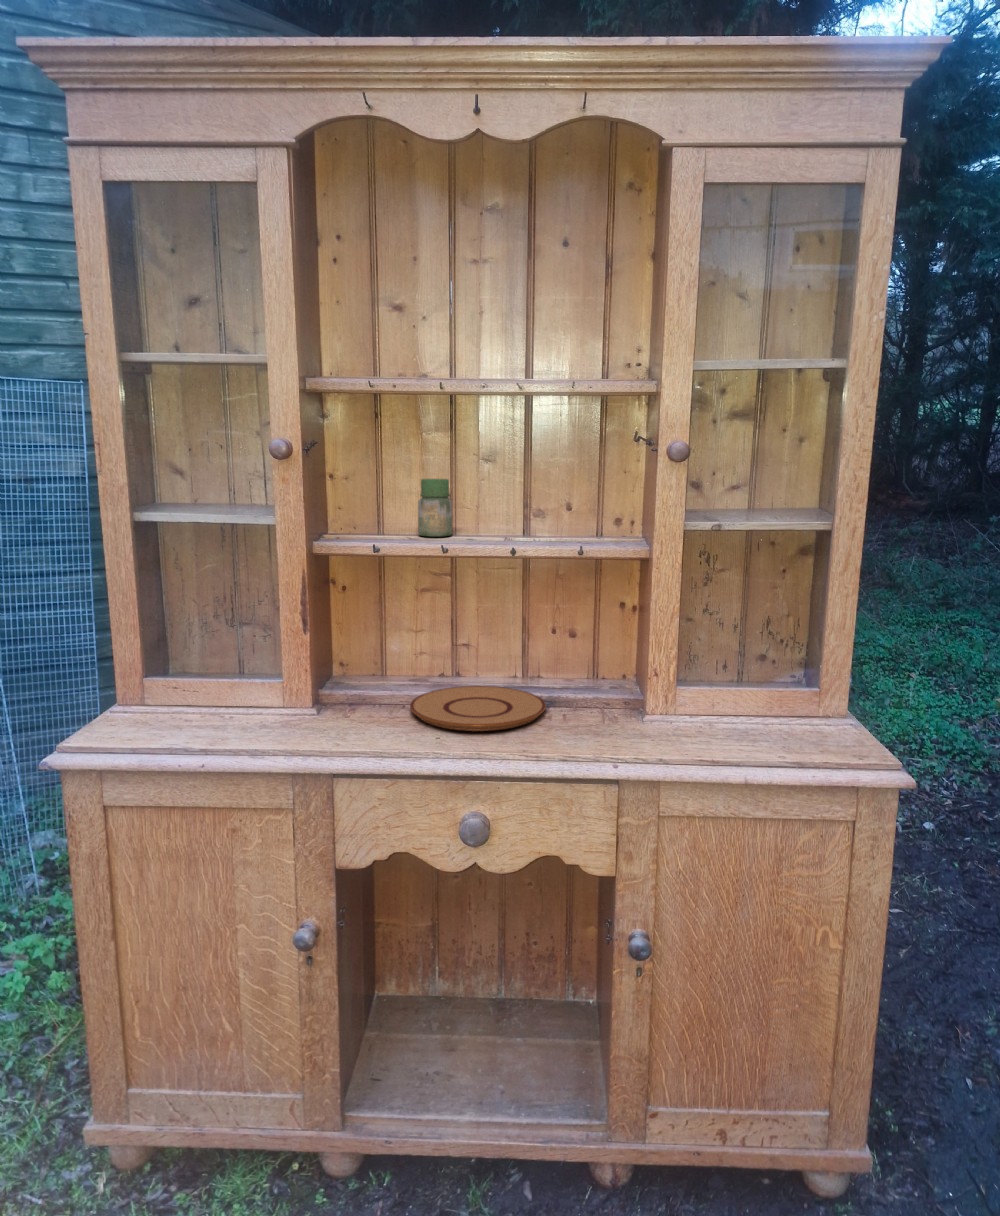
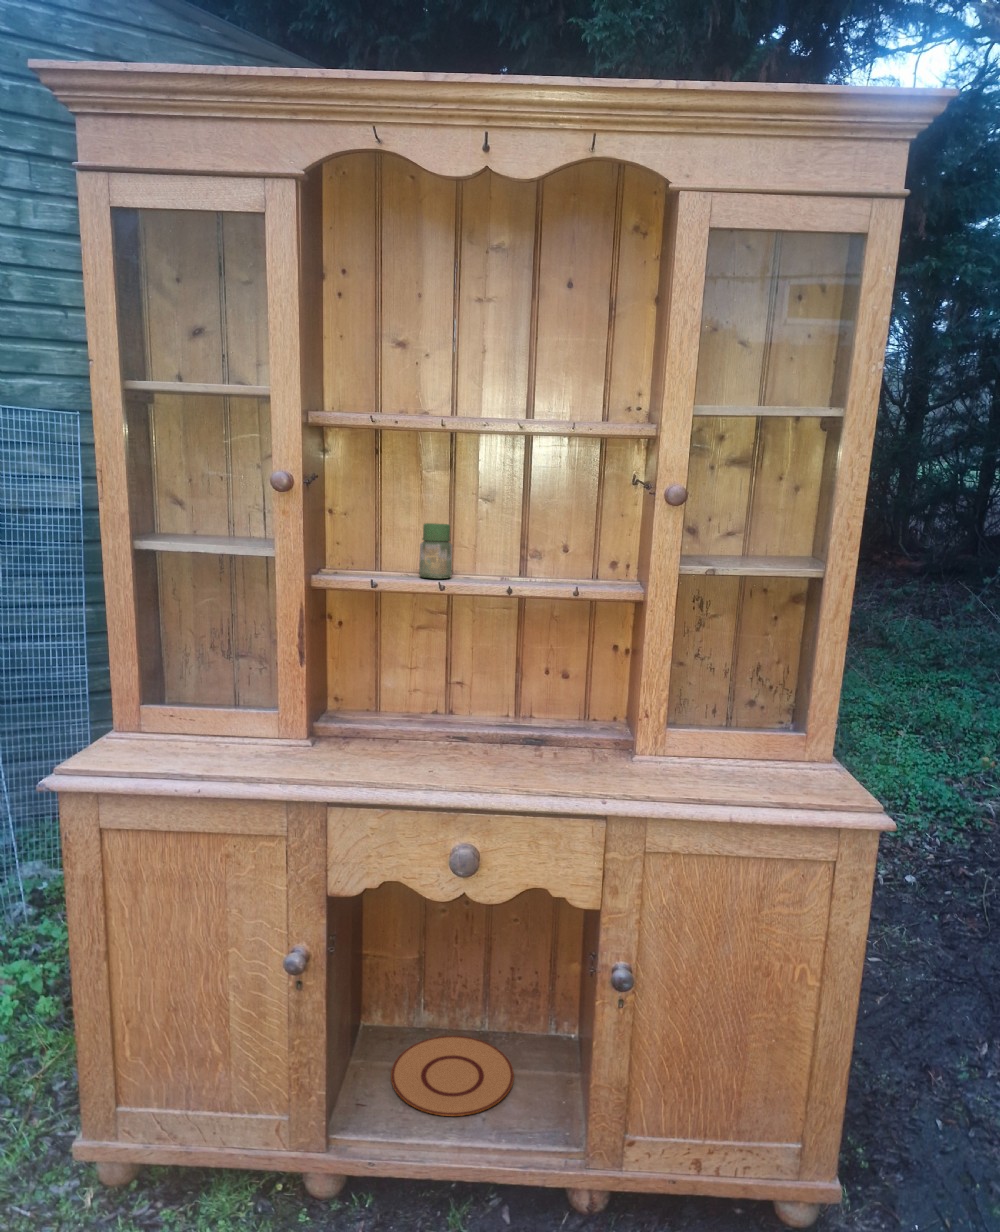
plate: present [410,686,546,731] -> present [391,1036,514,1116]

